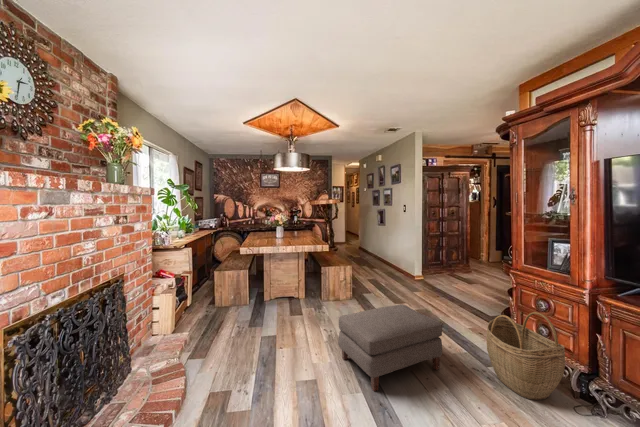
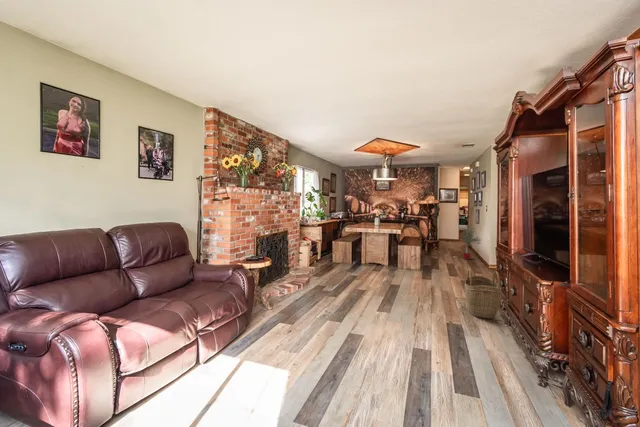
potted tree: none [371,228,394,269] -> present [462,225,480,260]
ottoman: present [338,304,443,391] -> none [383,263,440,300]

